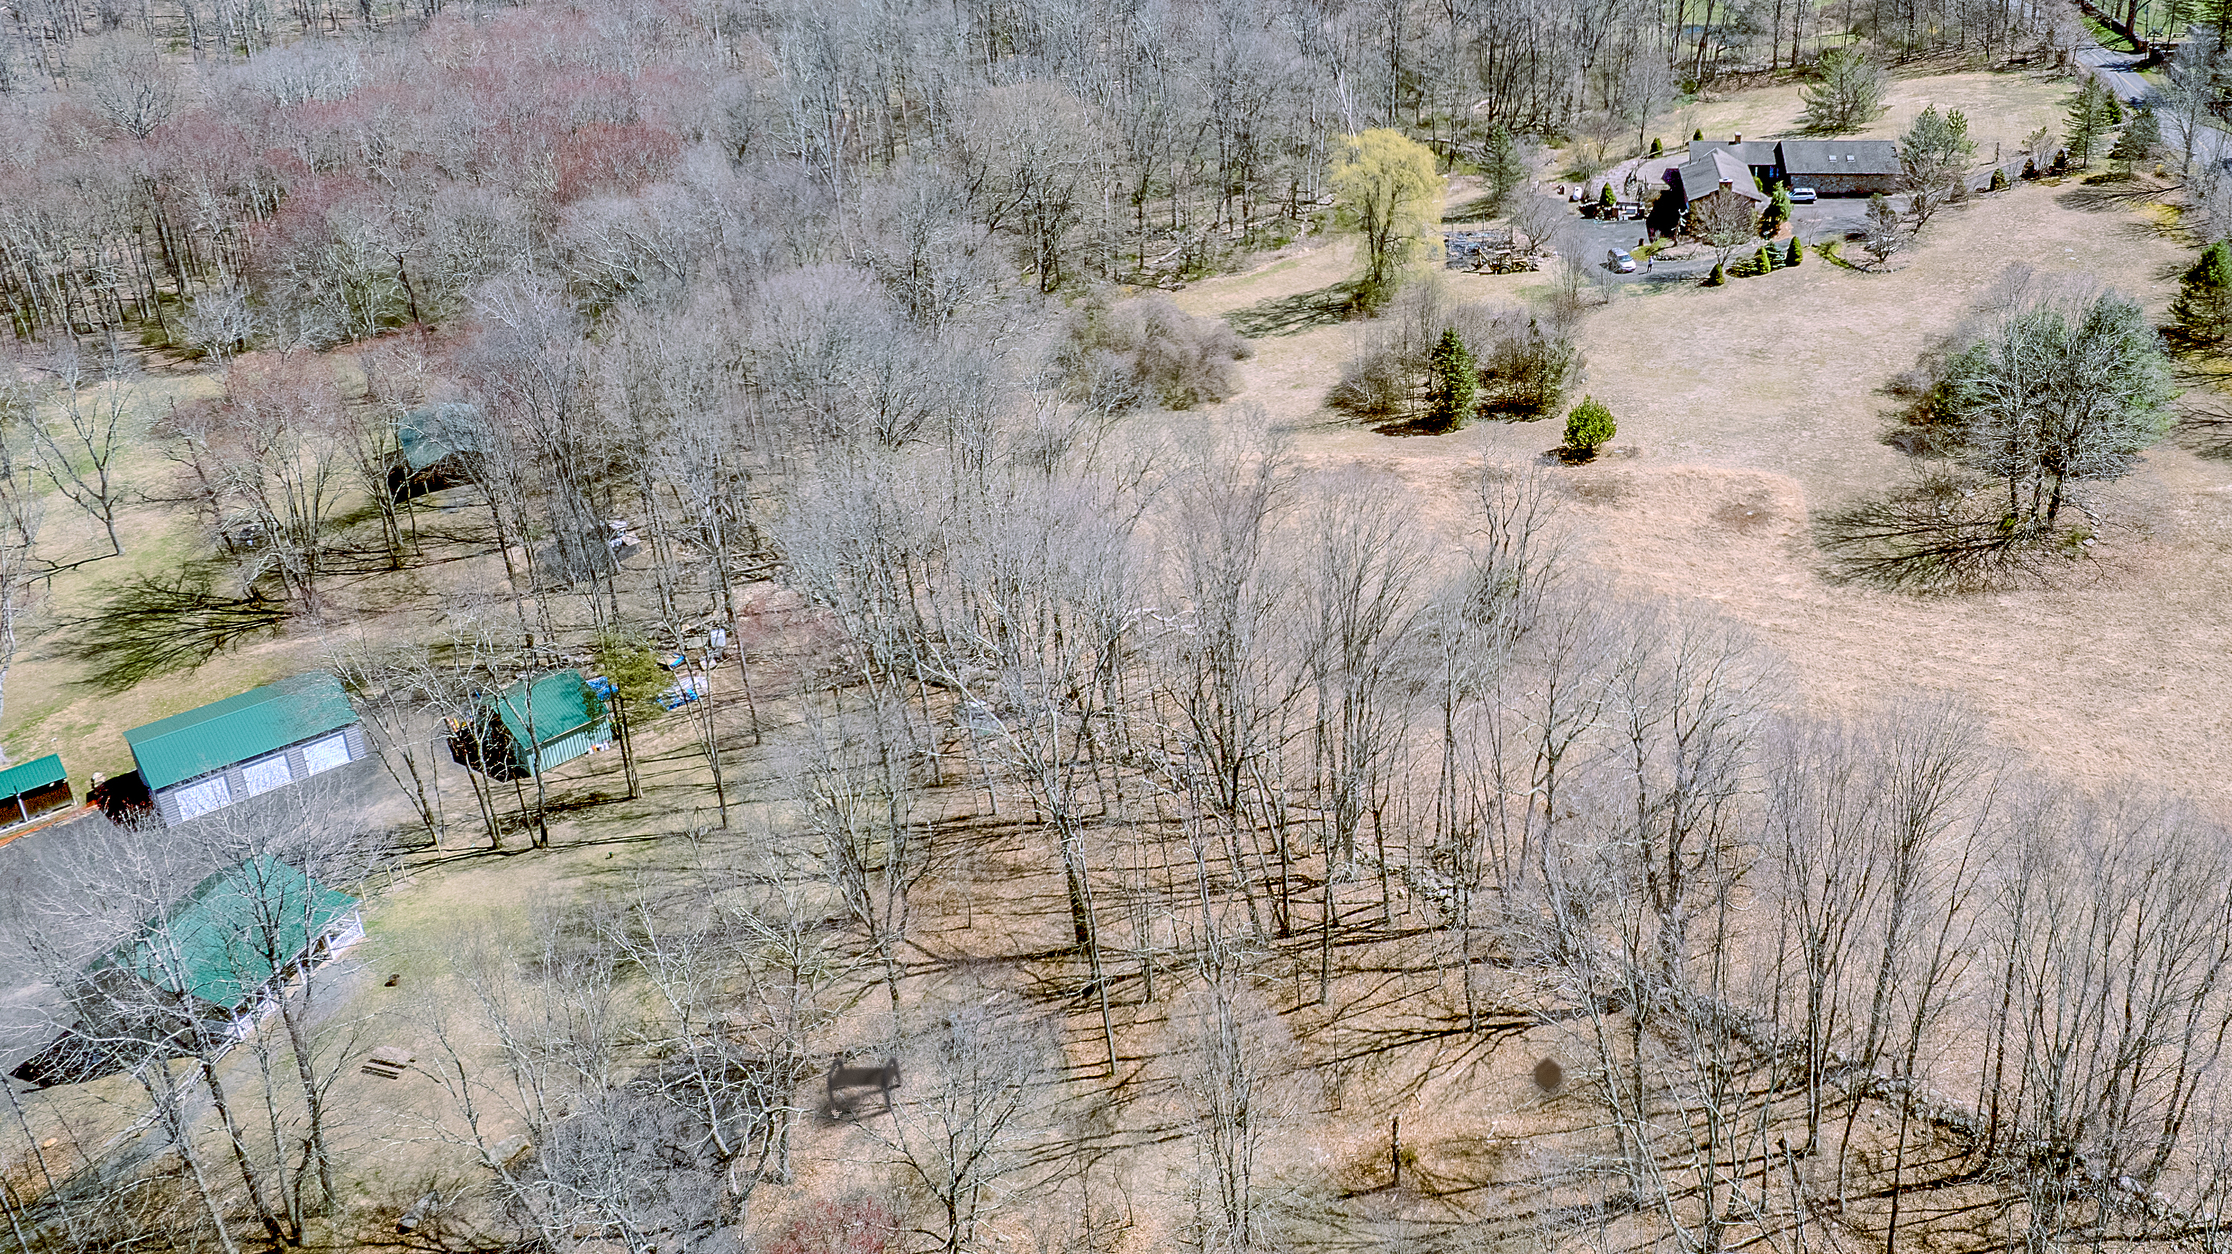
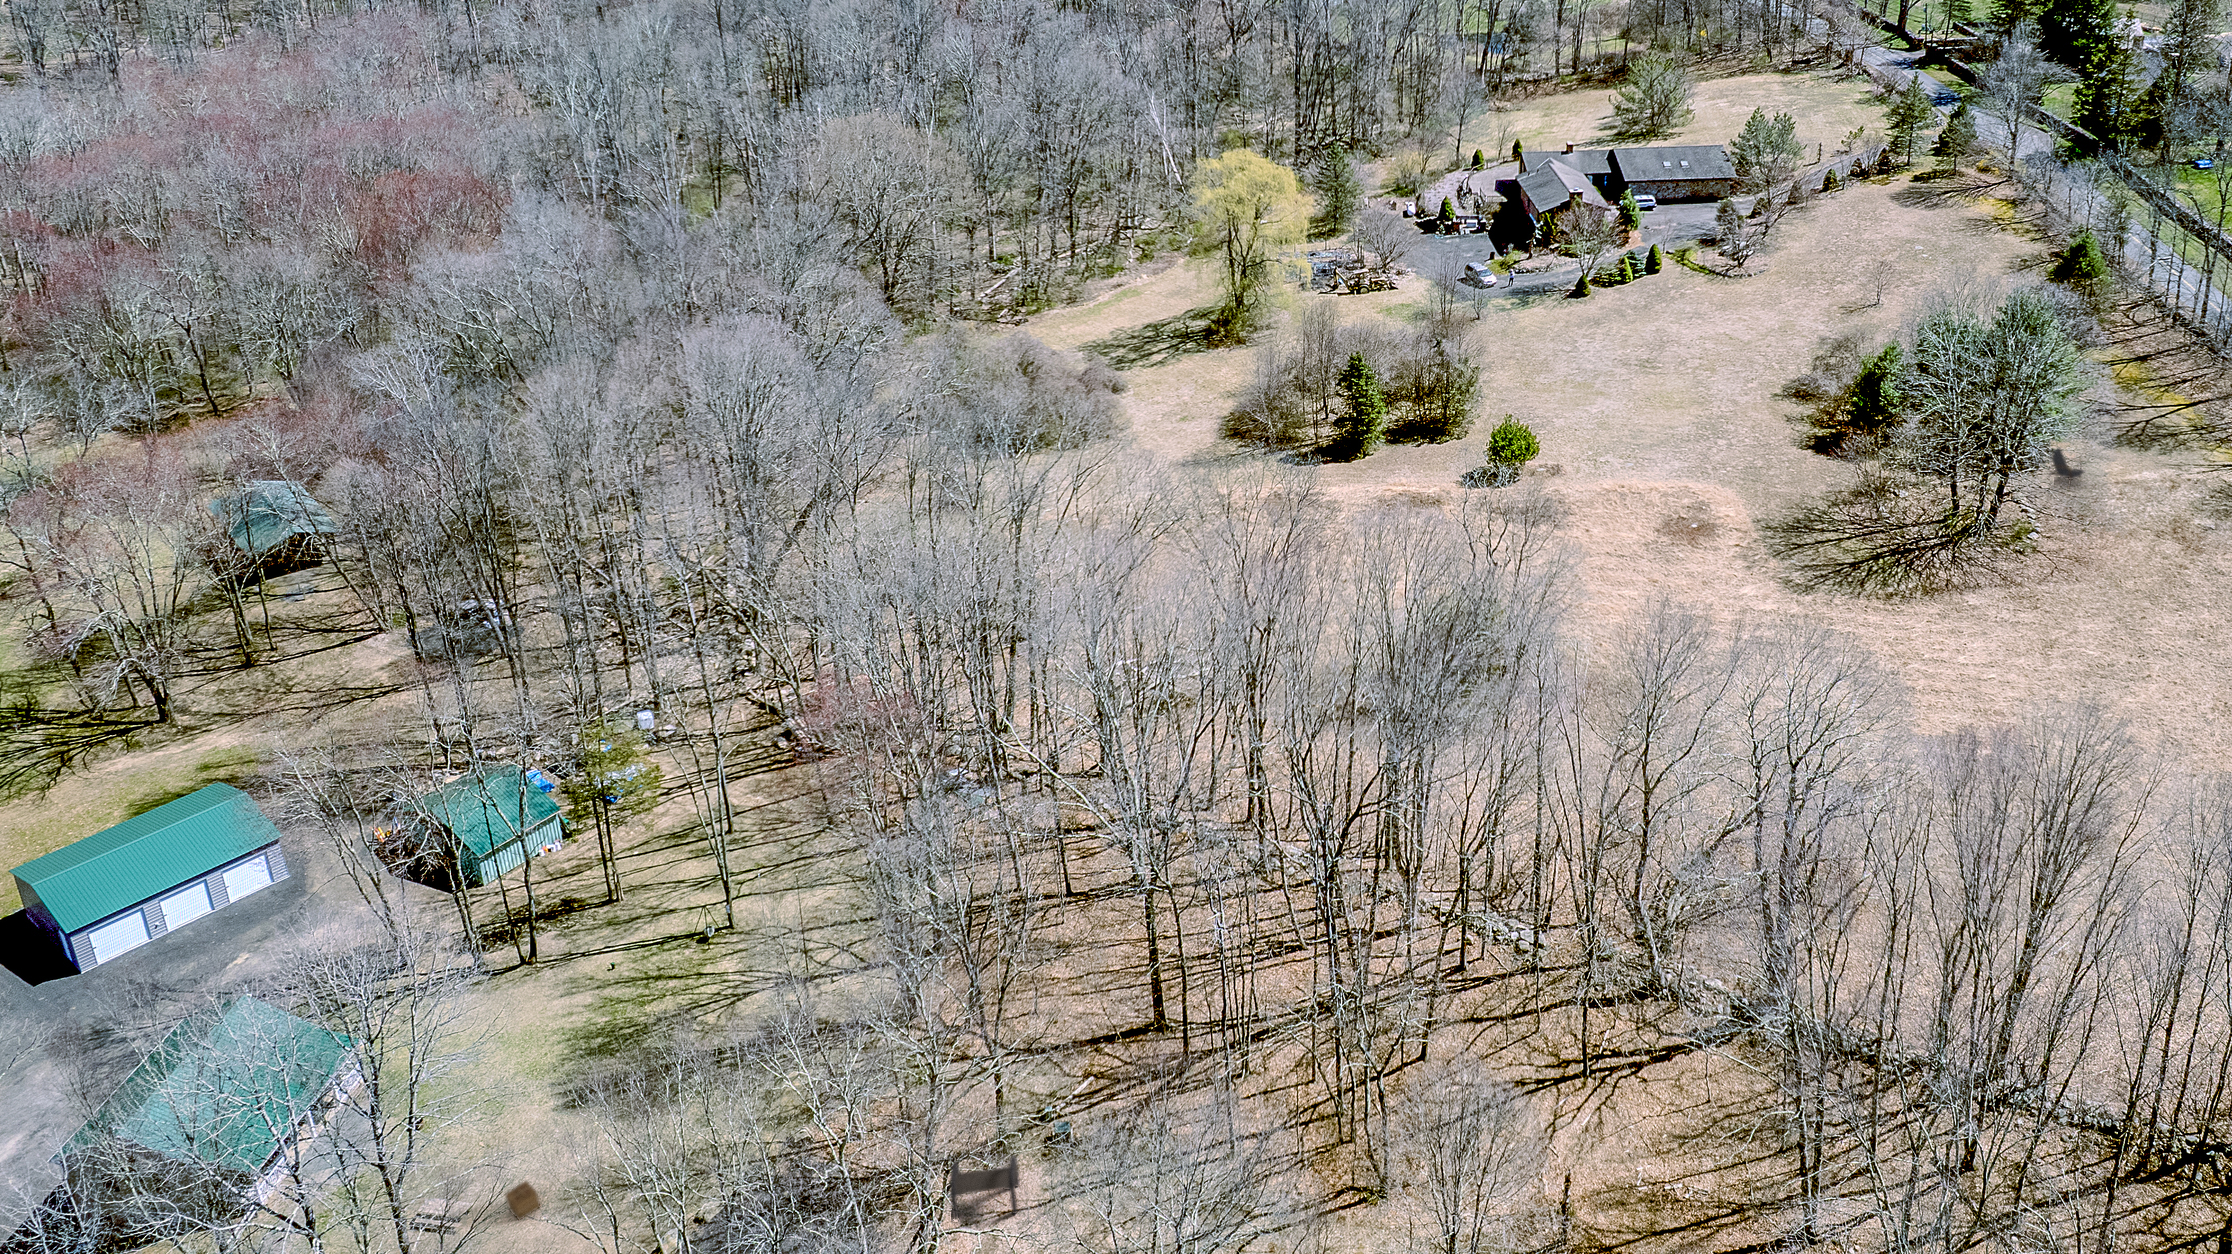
lounge chair: none [2126,456,2164,498] -> present [2049,448,2084,487]
cardboard box: present [1534,1057,1562,1091] -> present [505,1181,540,1220]

